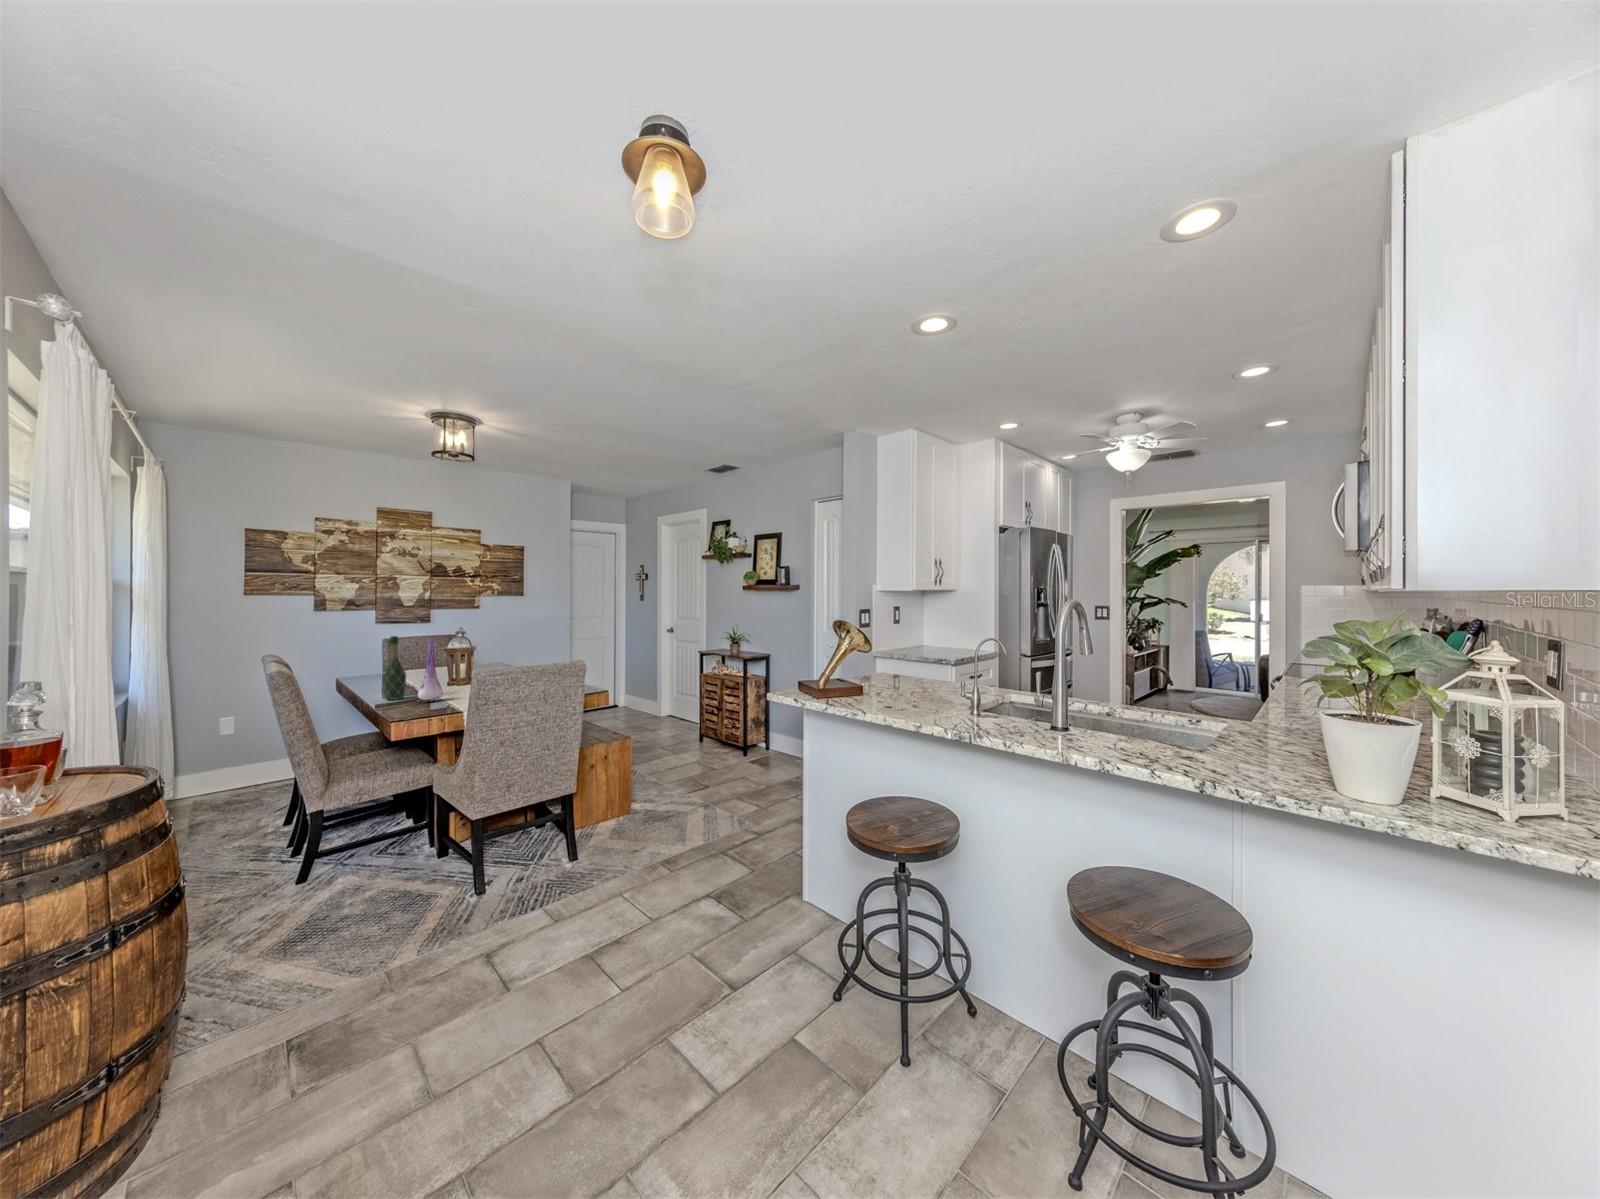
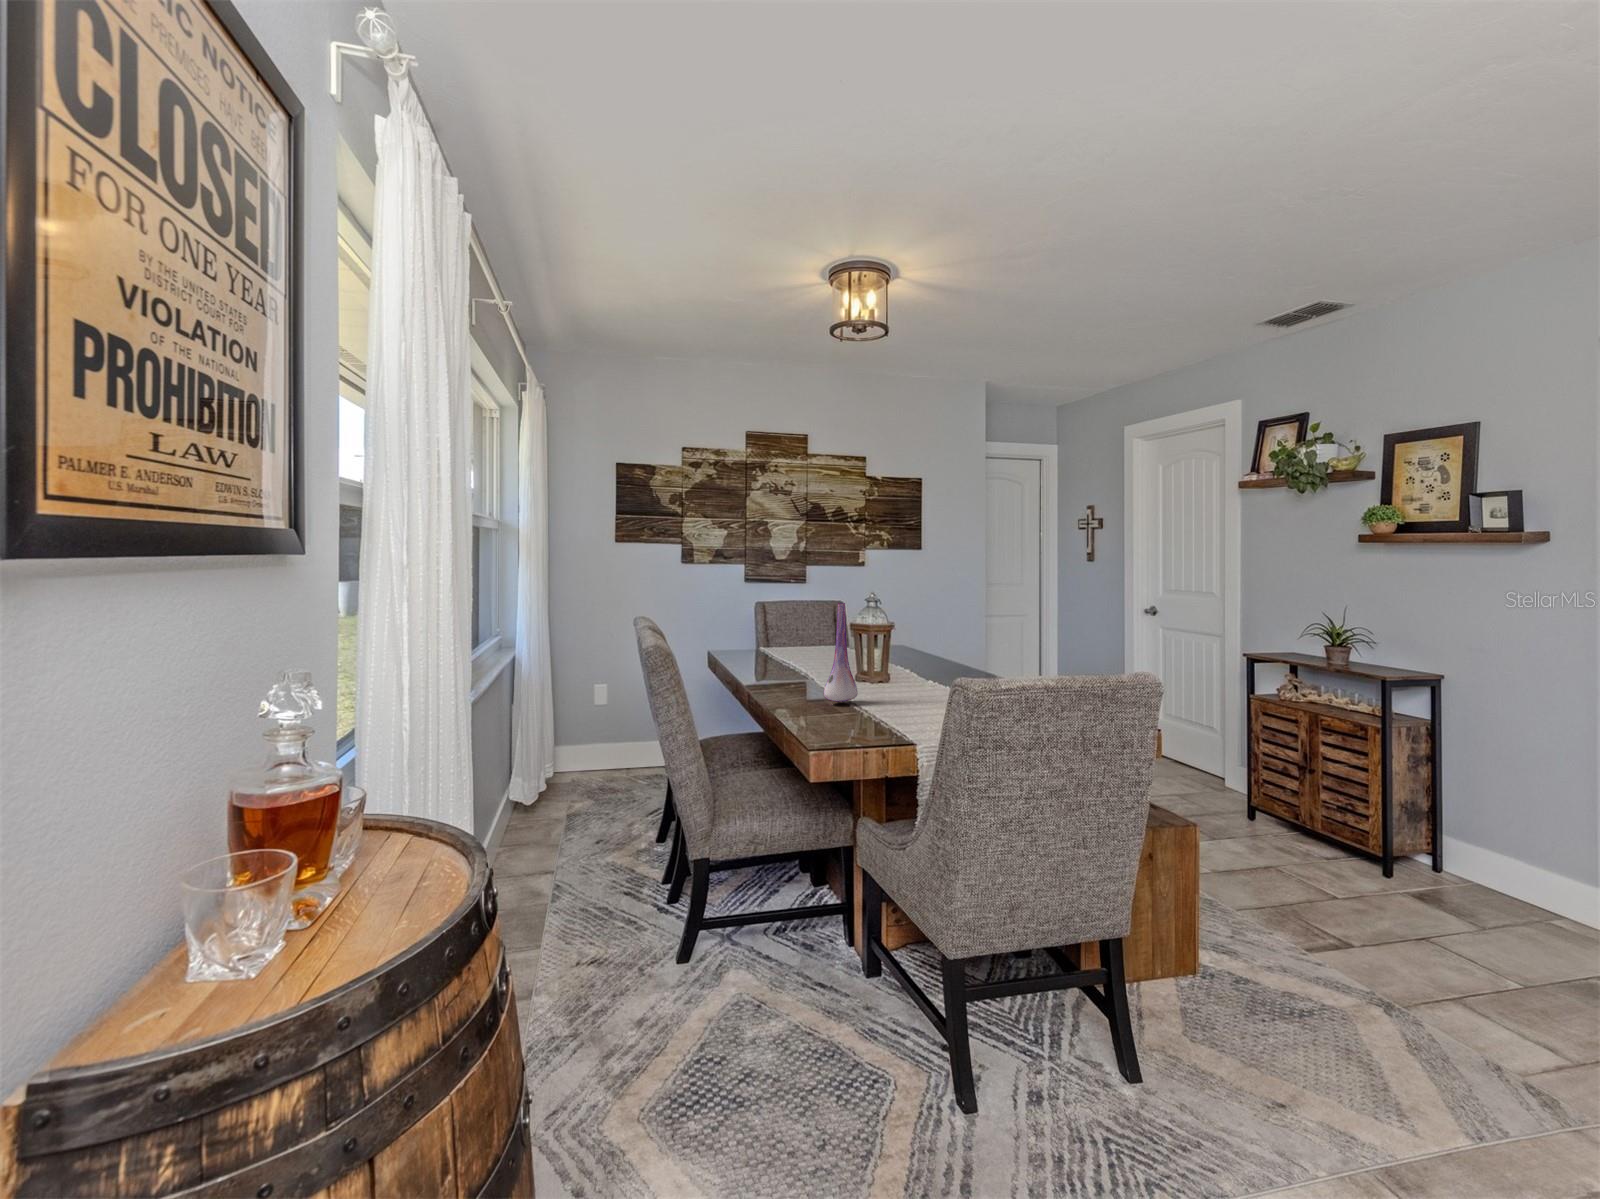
wine bottle: present [382,636,406,700] -> none [773,599,804,695]

